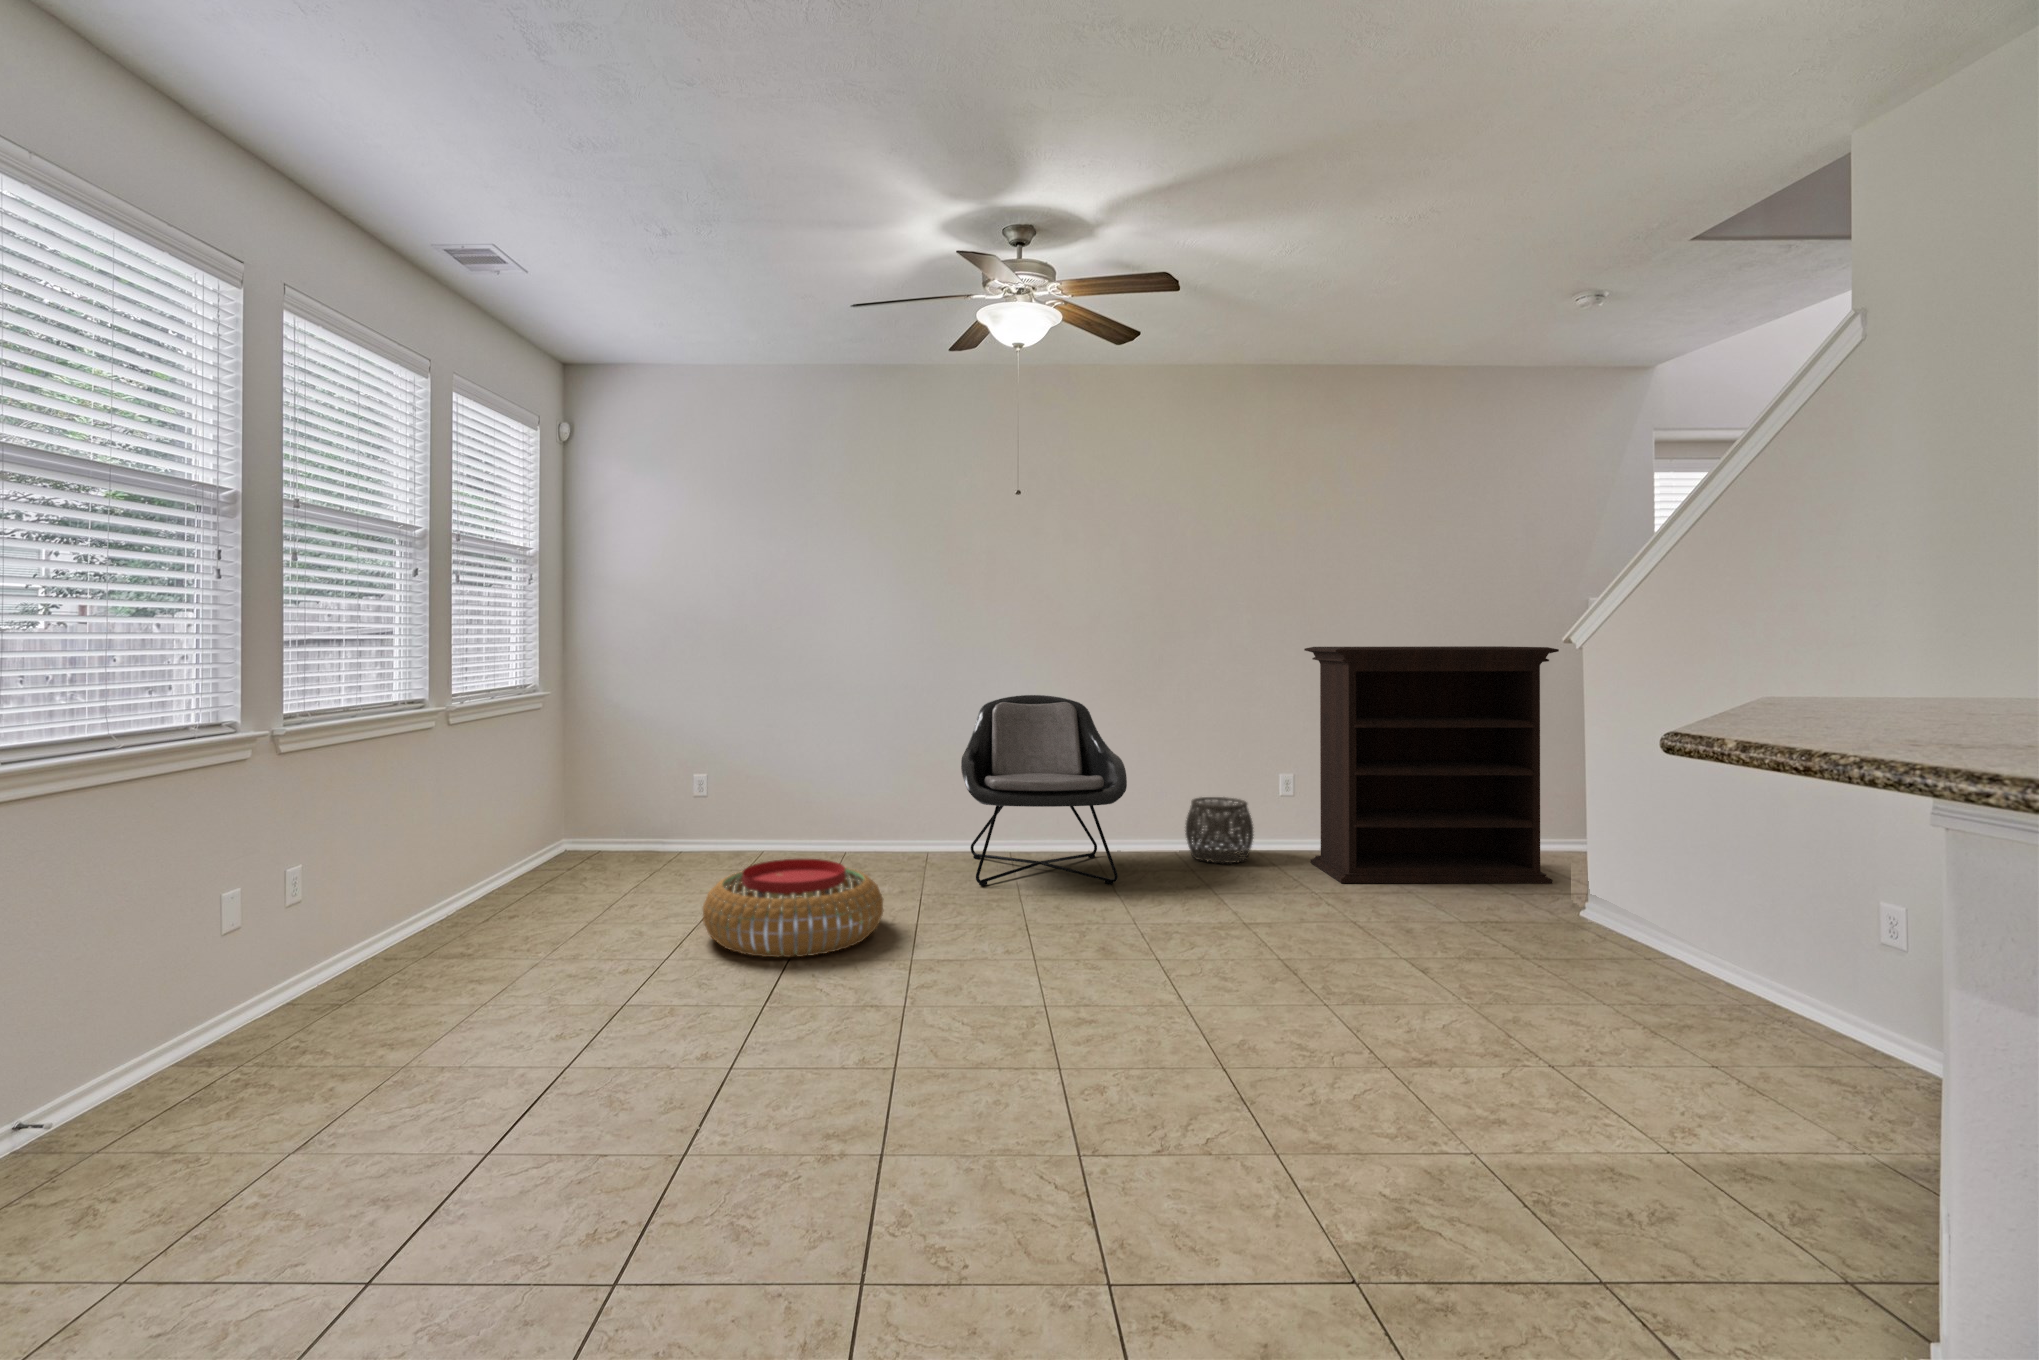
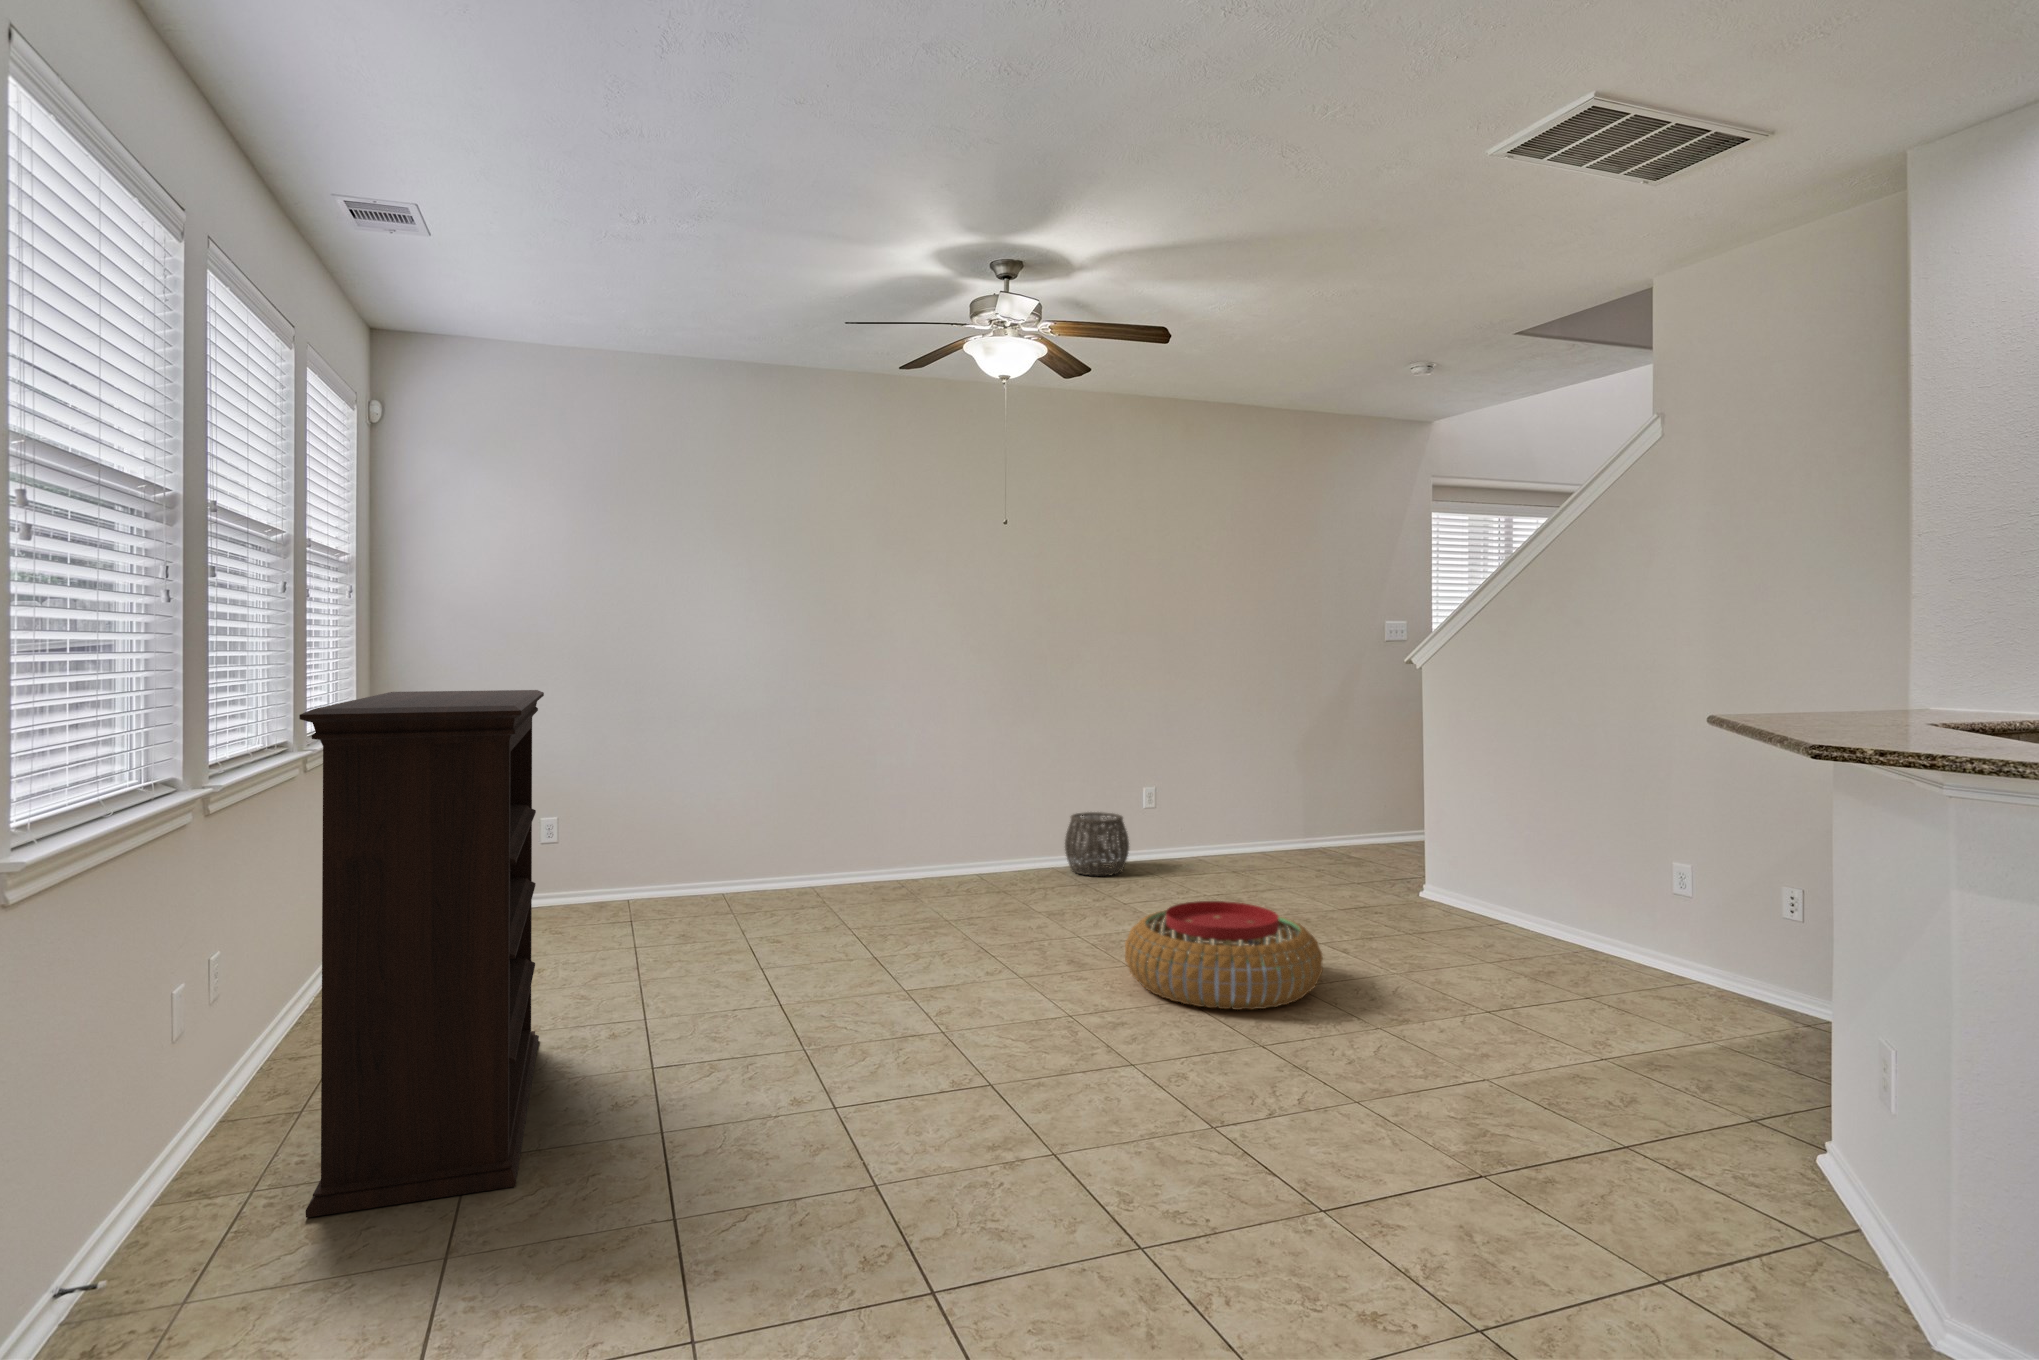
bookshelf: present [1304,646,1559,883] -> present [299,690,544,1218]
lounge chair: present [961,695,1127,886] -> none [859,717,1036,915]
pouf: present [703,859,883,957] -> present [1125,901,1323,1010]

